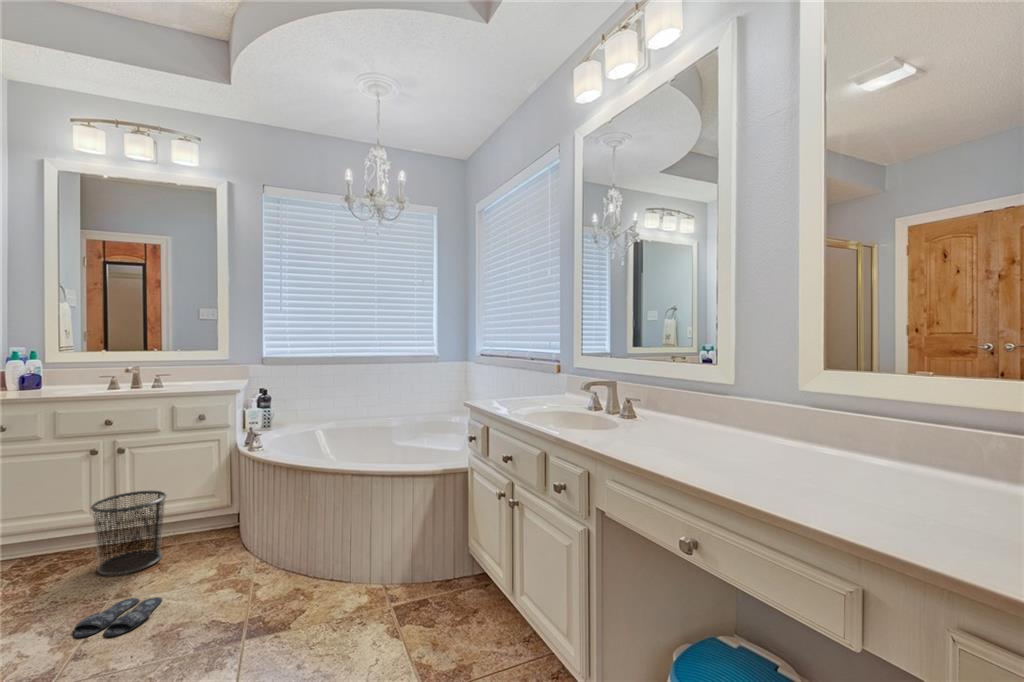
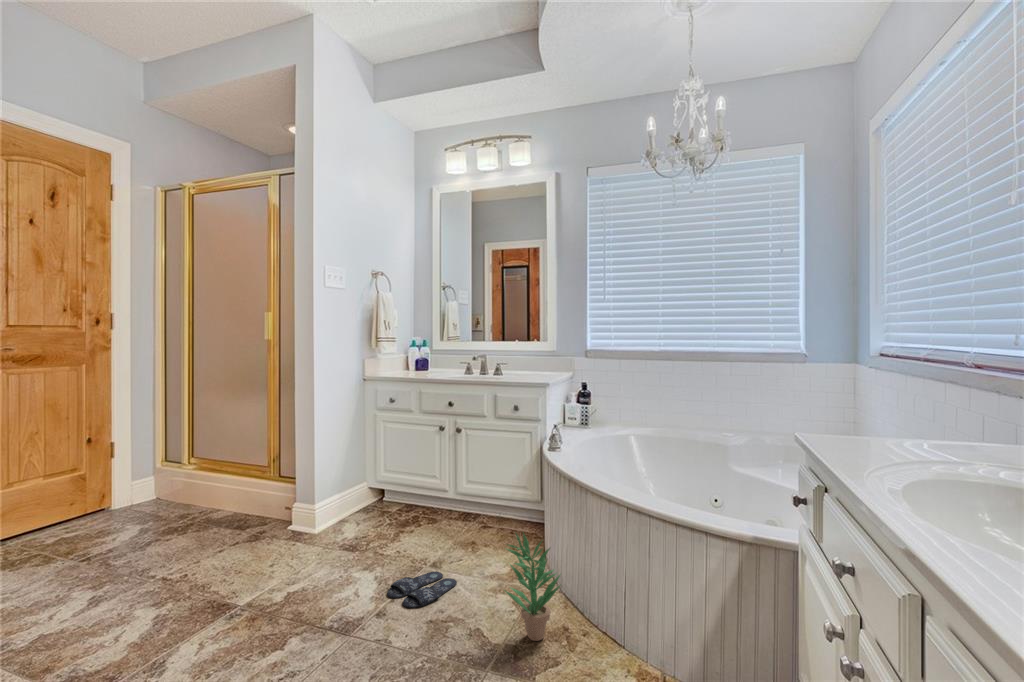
waste bin: present [91,491,166,575] -> none [431,470,486,545]
potted plant: none [244,516,297,608] -> present [505,533,560,641]

